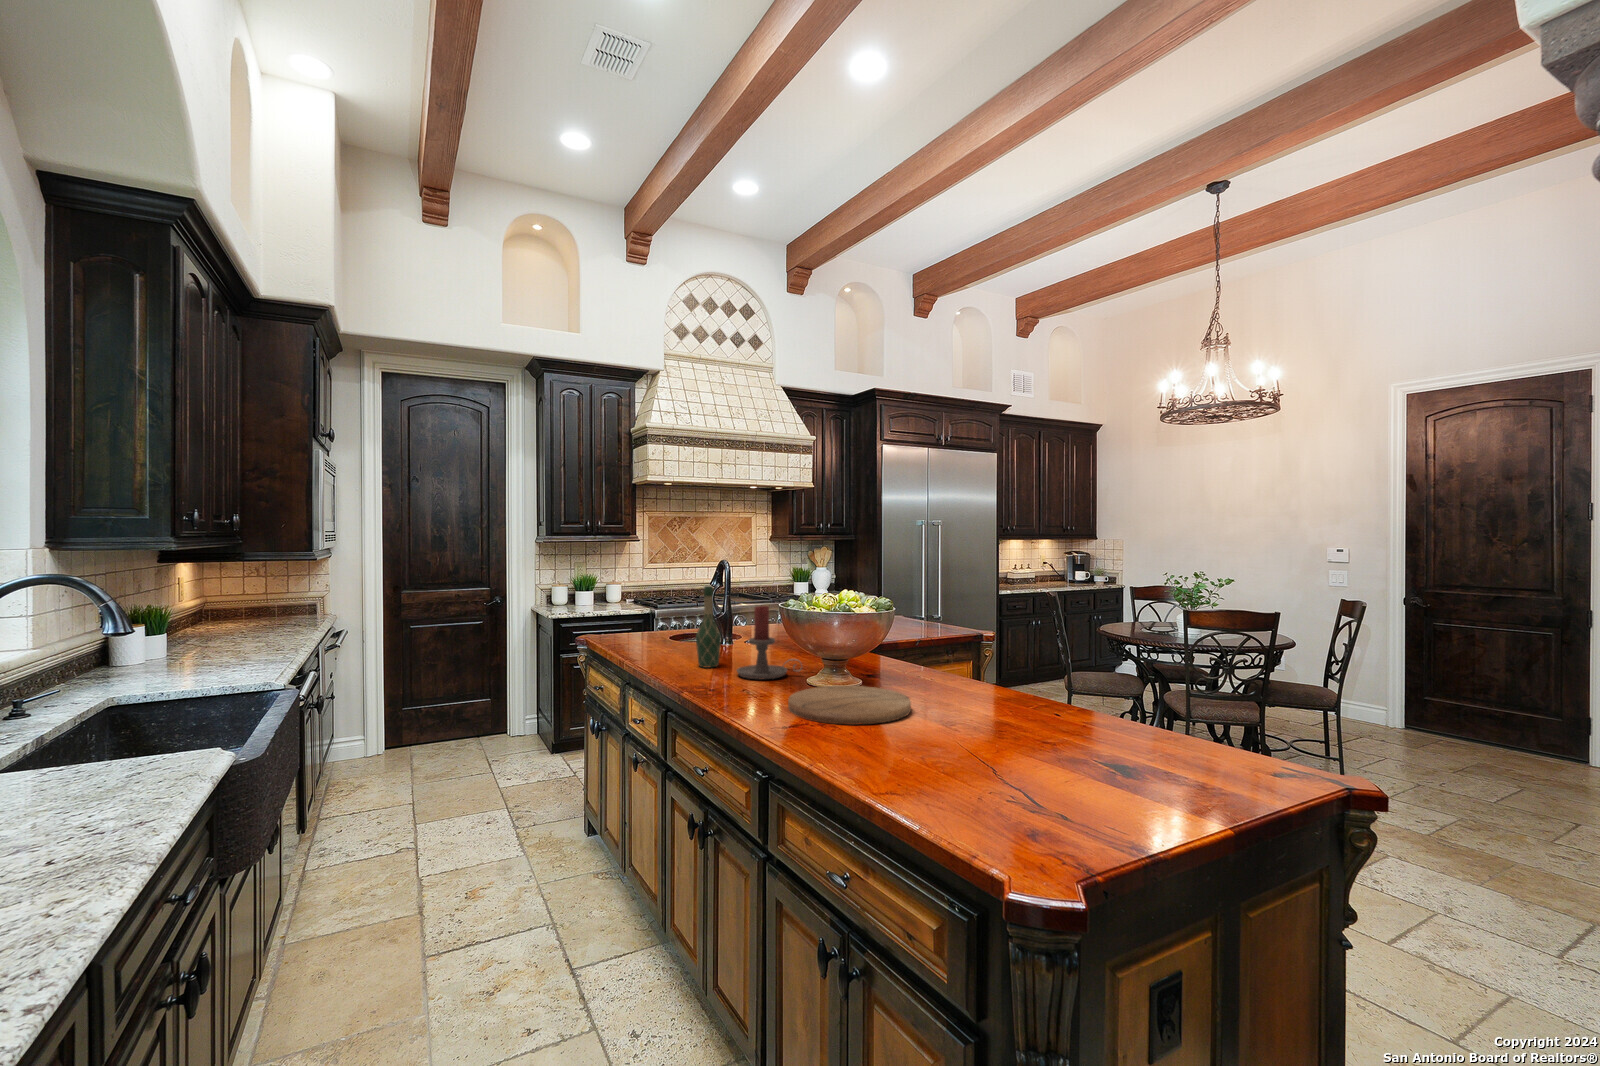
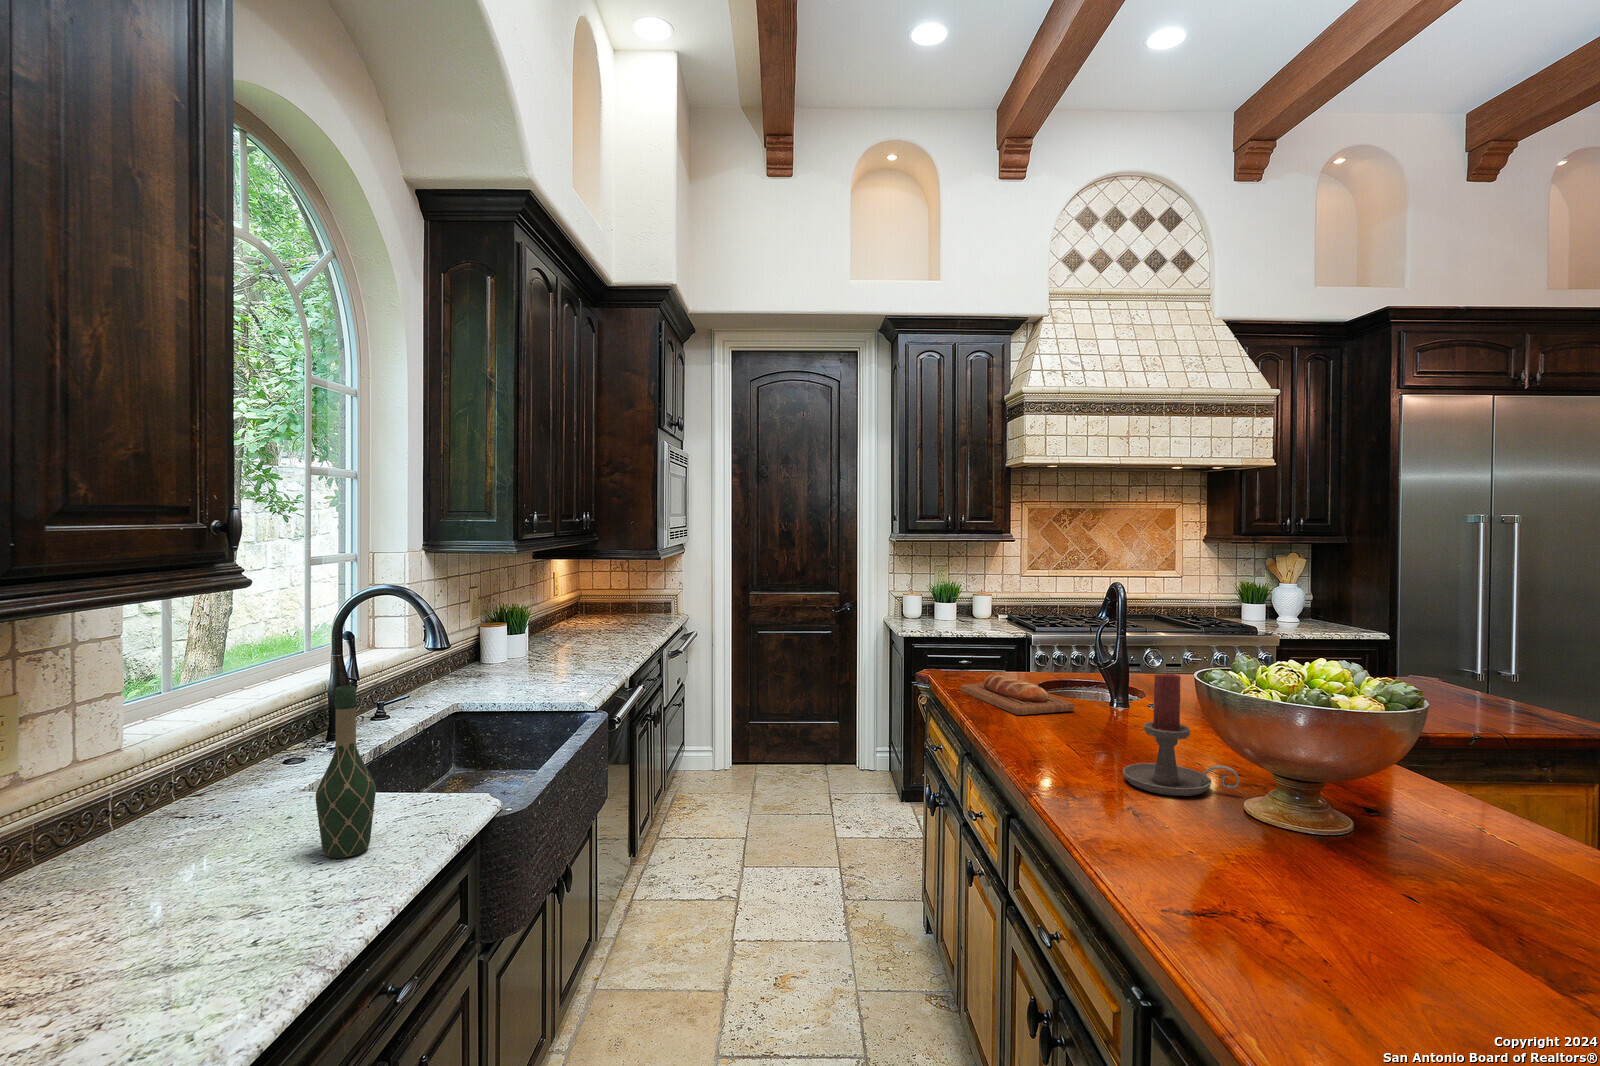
wine bottle: present [696,586,722,667] -> present [316,686,376,858]
bread loaf: none [616,629,699,652] -> present [960,675,1074,715]
cutting board: present [788,686,911,725] -> none [1204,837,1475,958]

